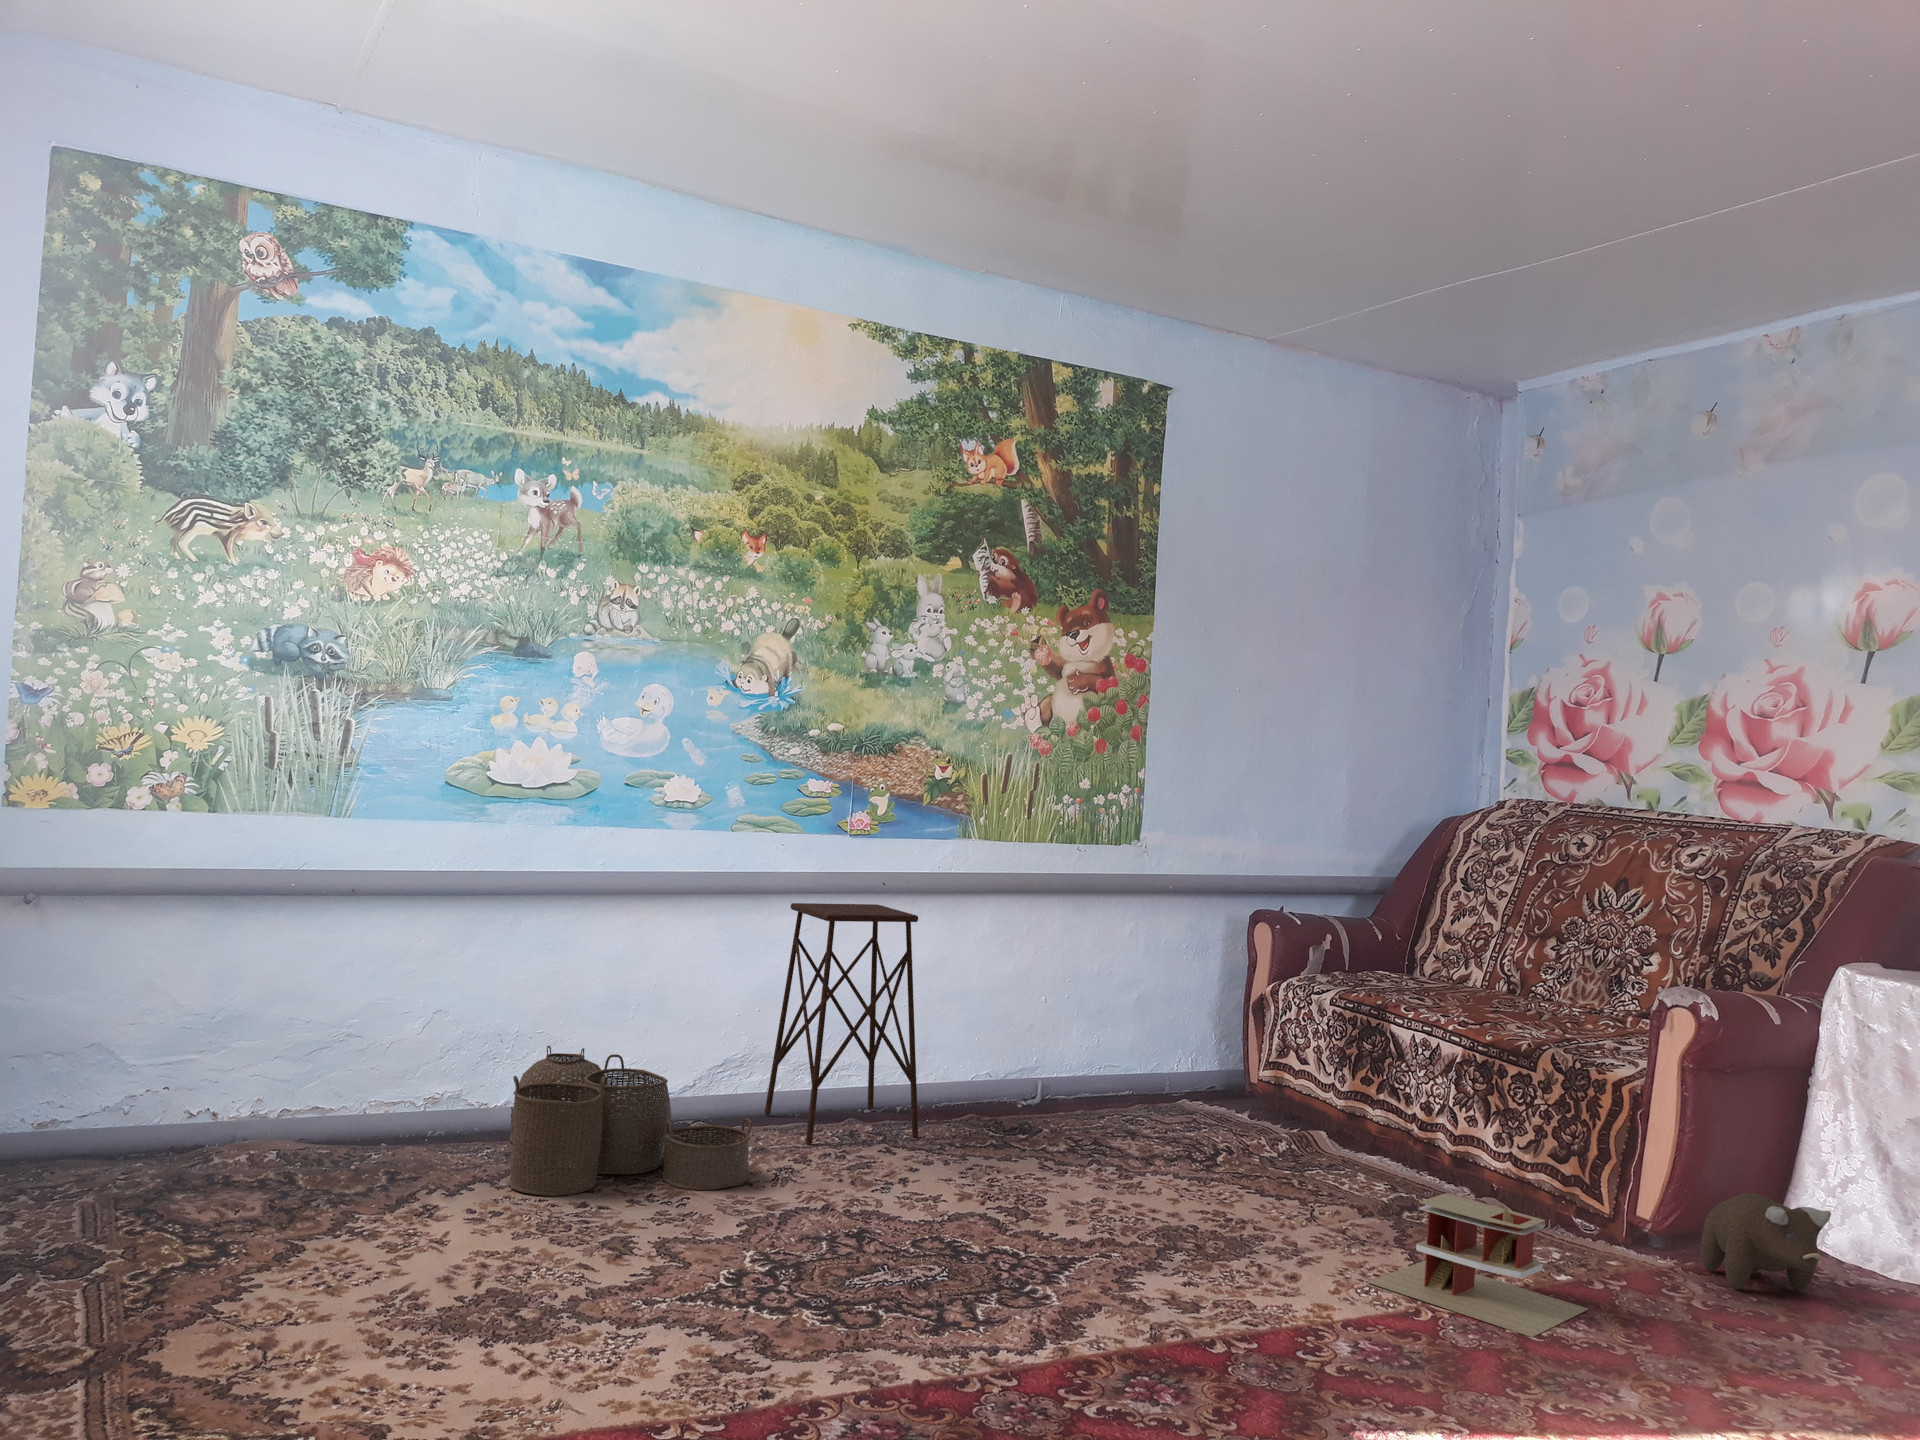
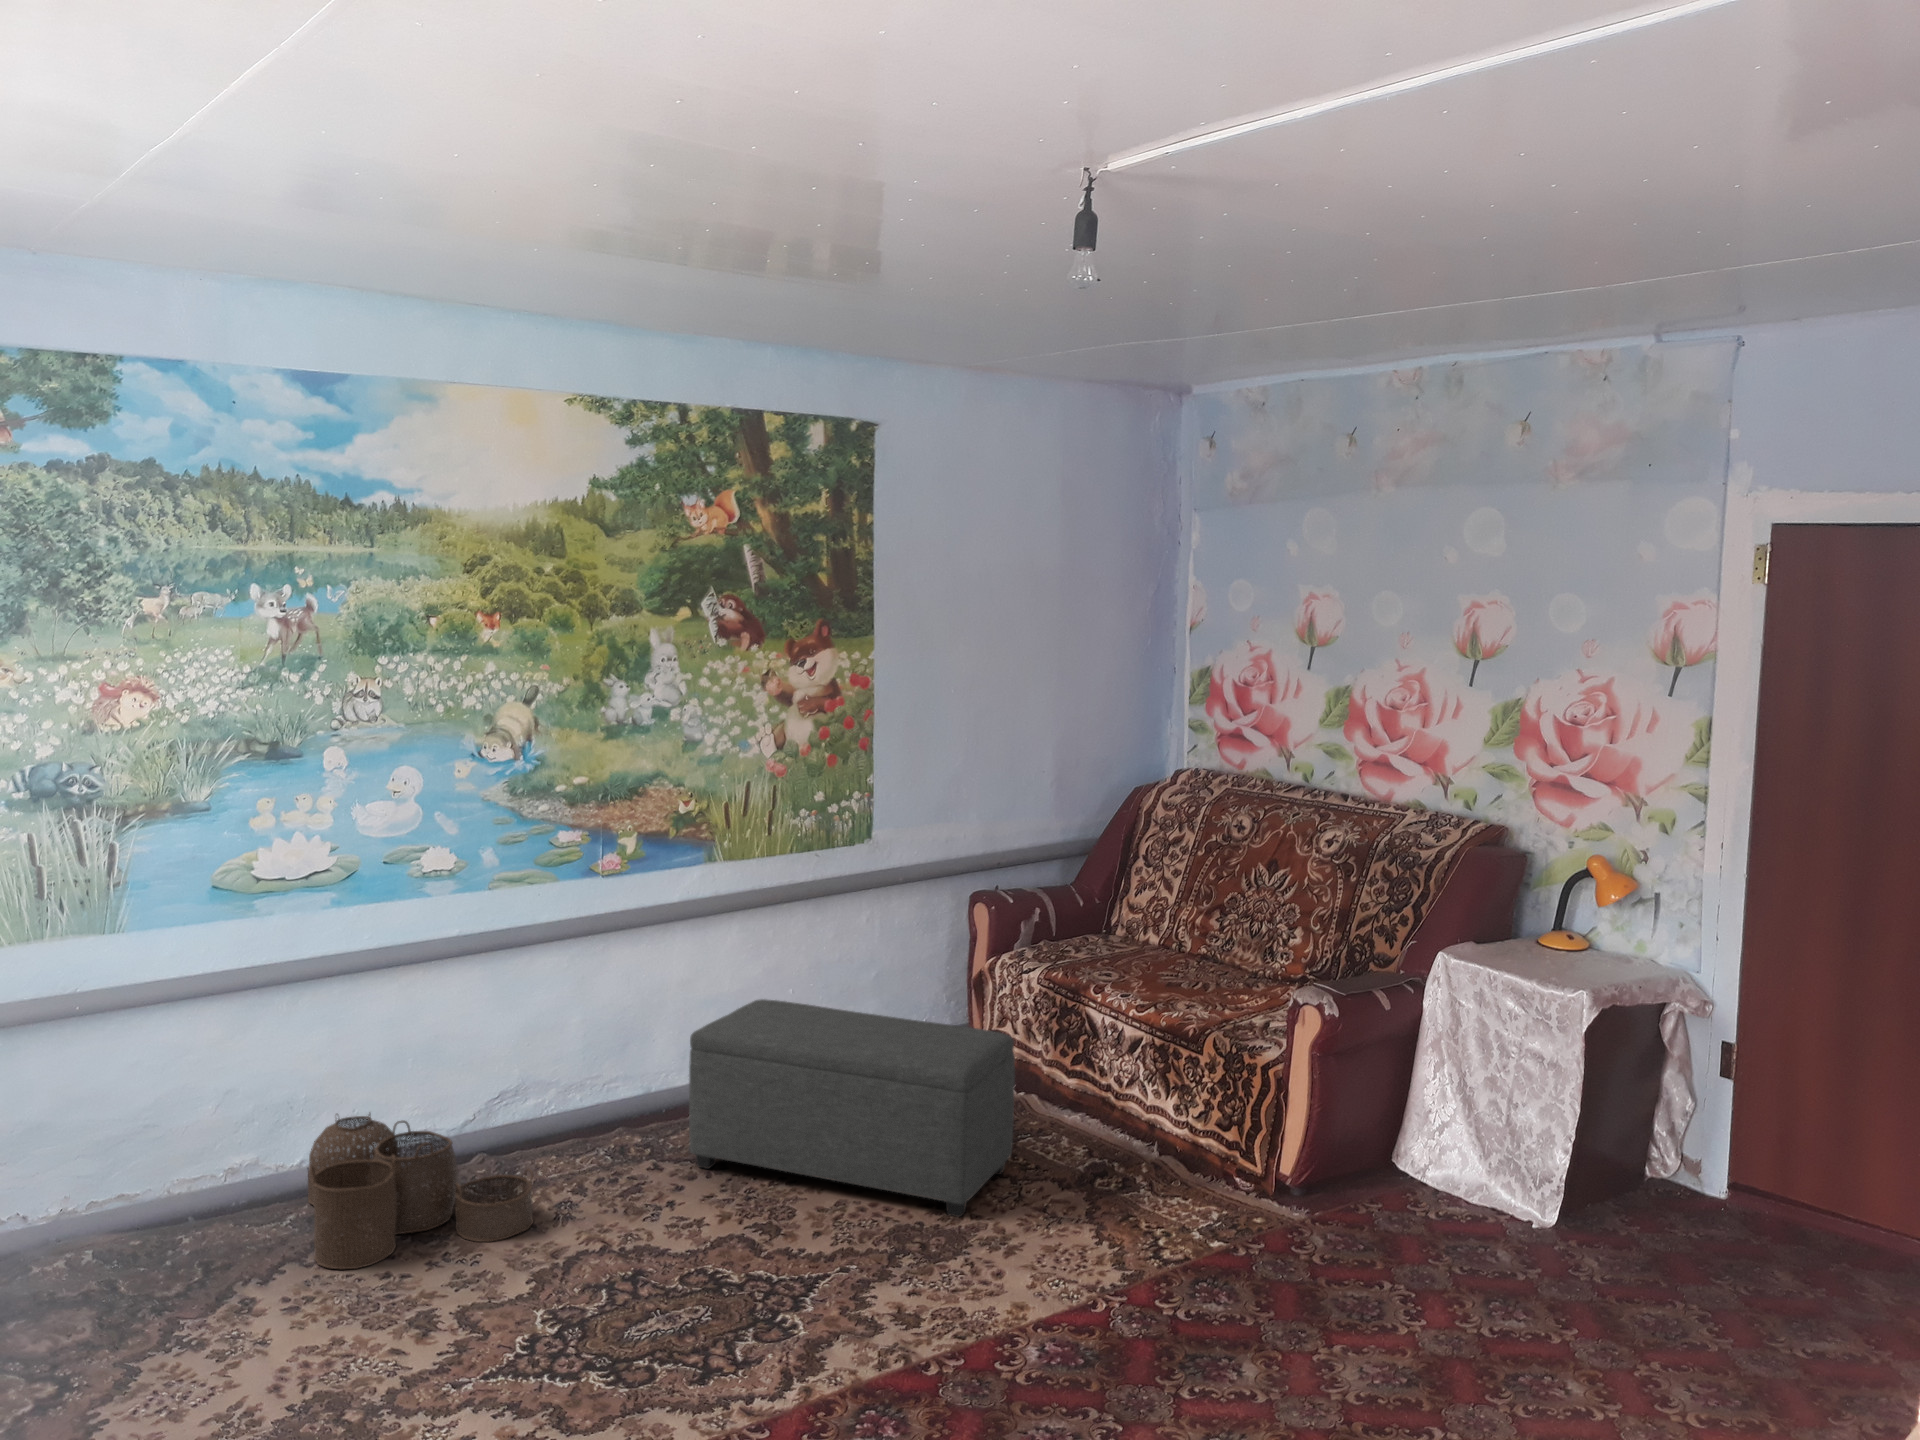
side table: present [765,903,918,1145] -> none [543,937,684,1168]
ottoman: none [925,982,1309,1225] -> present [689,999,1015,1217]
plush toy: present [1701,1193,1831,1290] -> none [1319,1157,1409,1235]
toy house: present [1368,1194,1588,1337] -> none [1057,1190,1227,1314]

